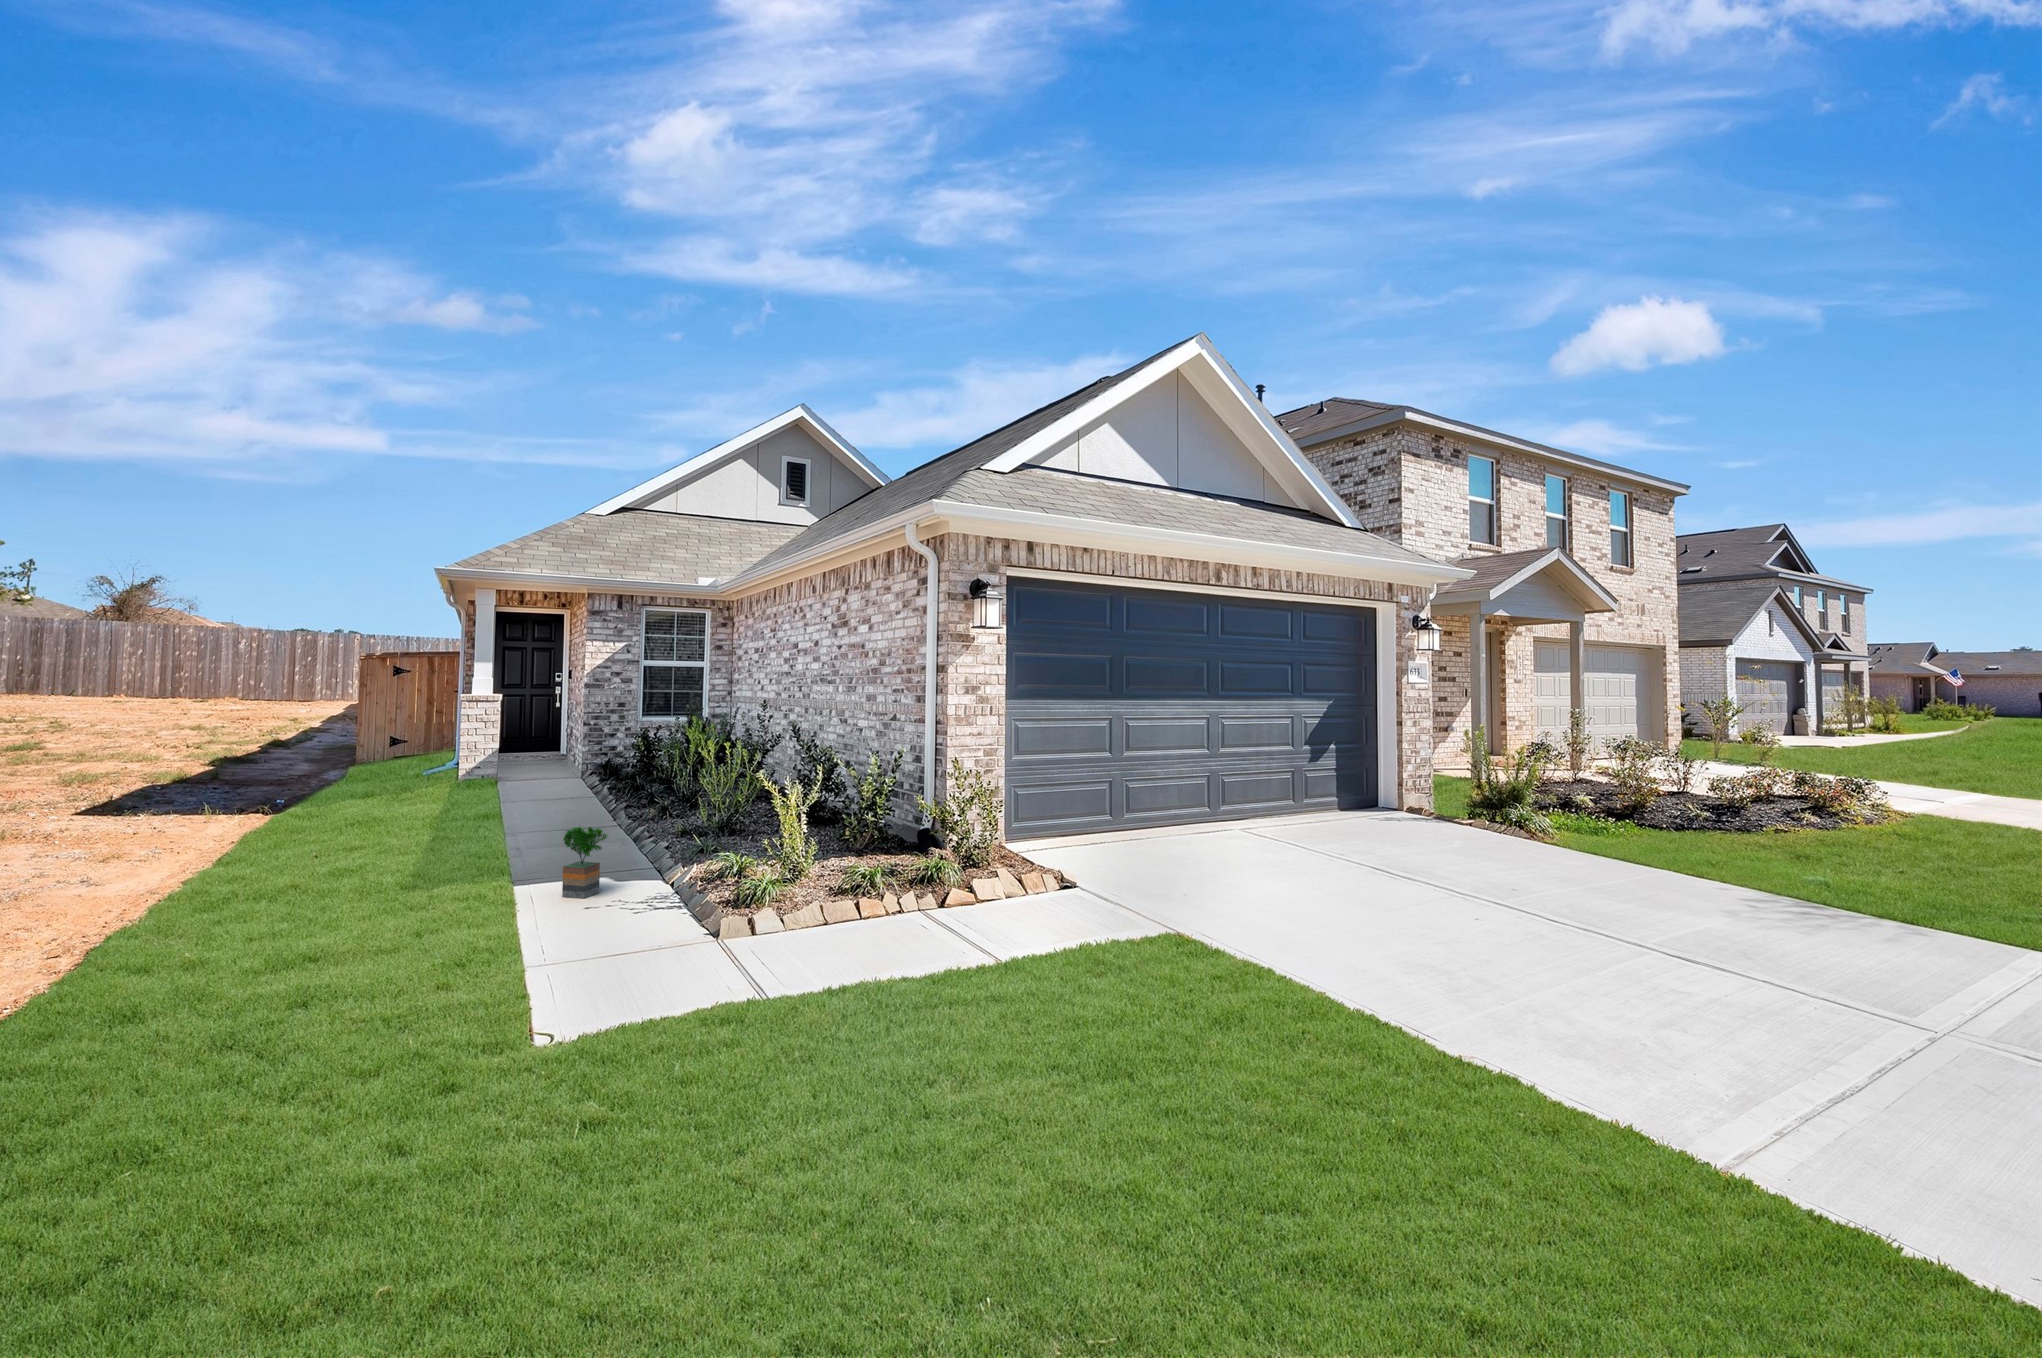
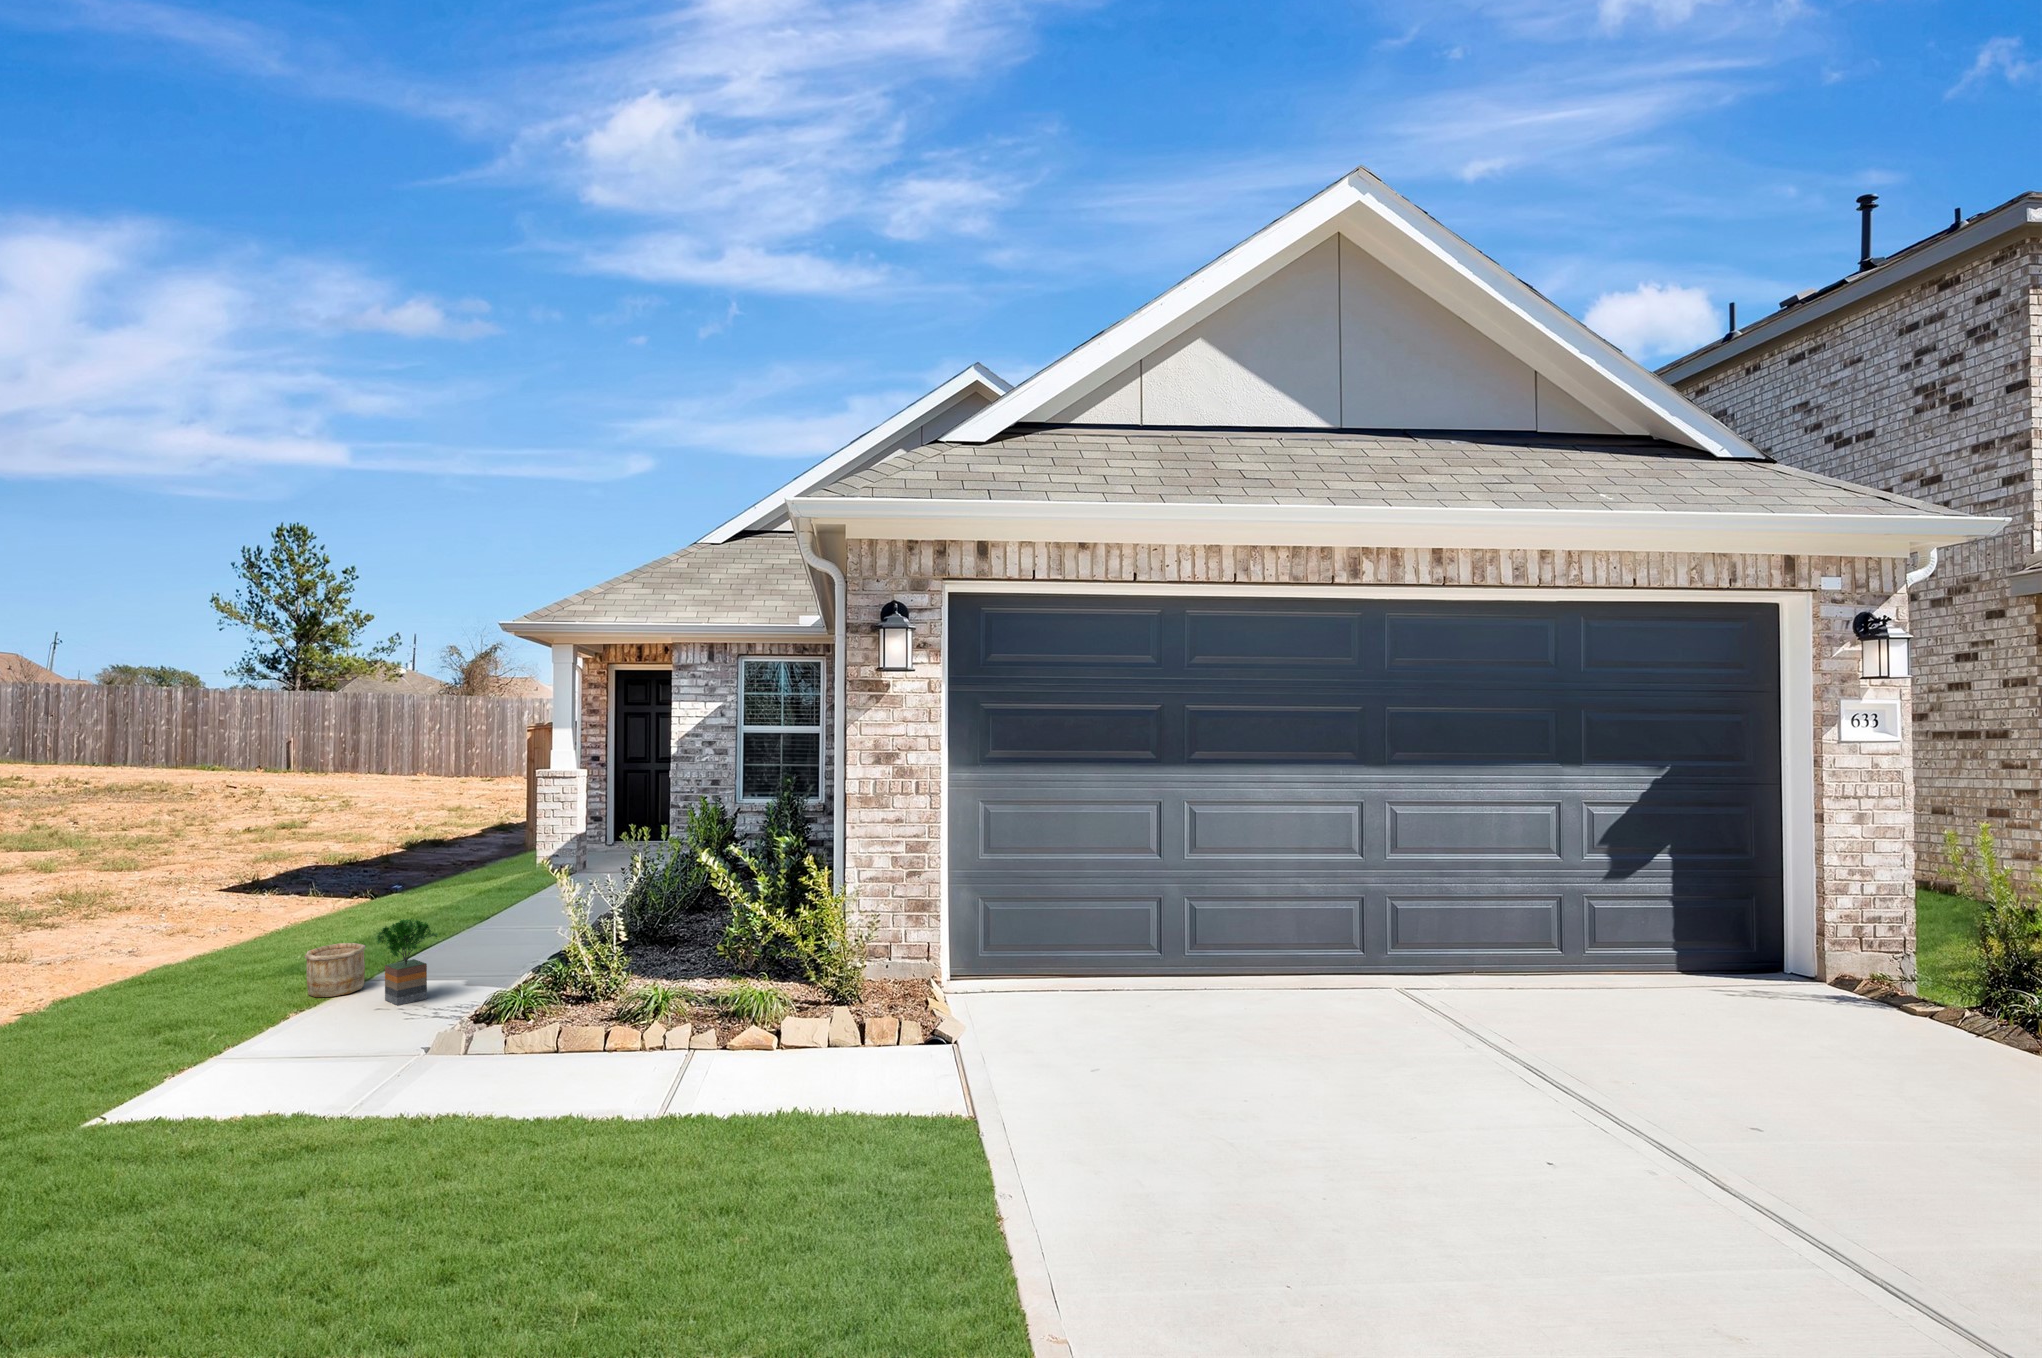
wooden bucket: none [468,854,522,902] -> present [305,943,366,997]

